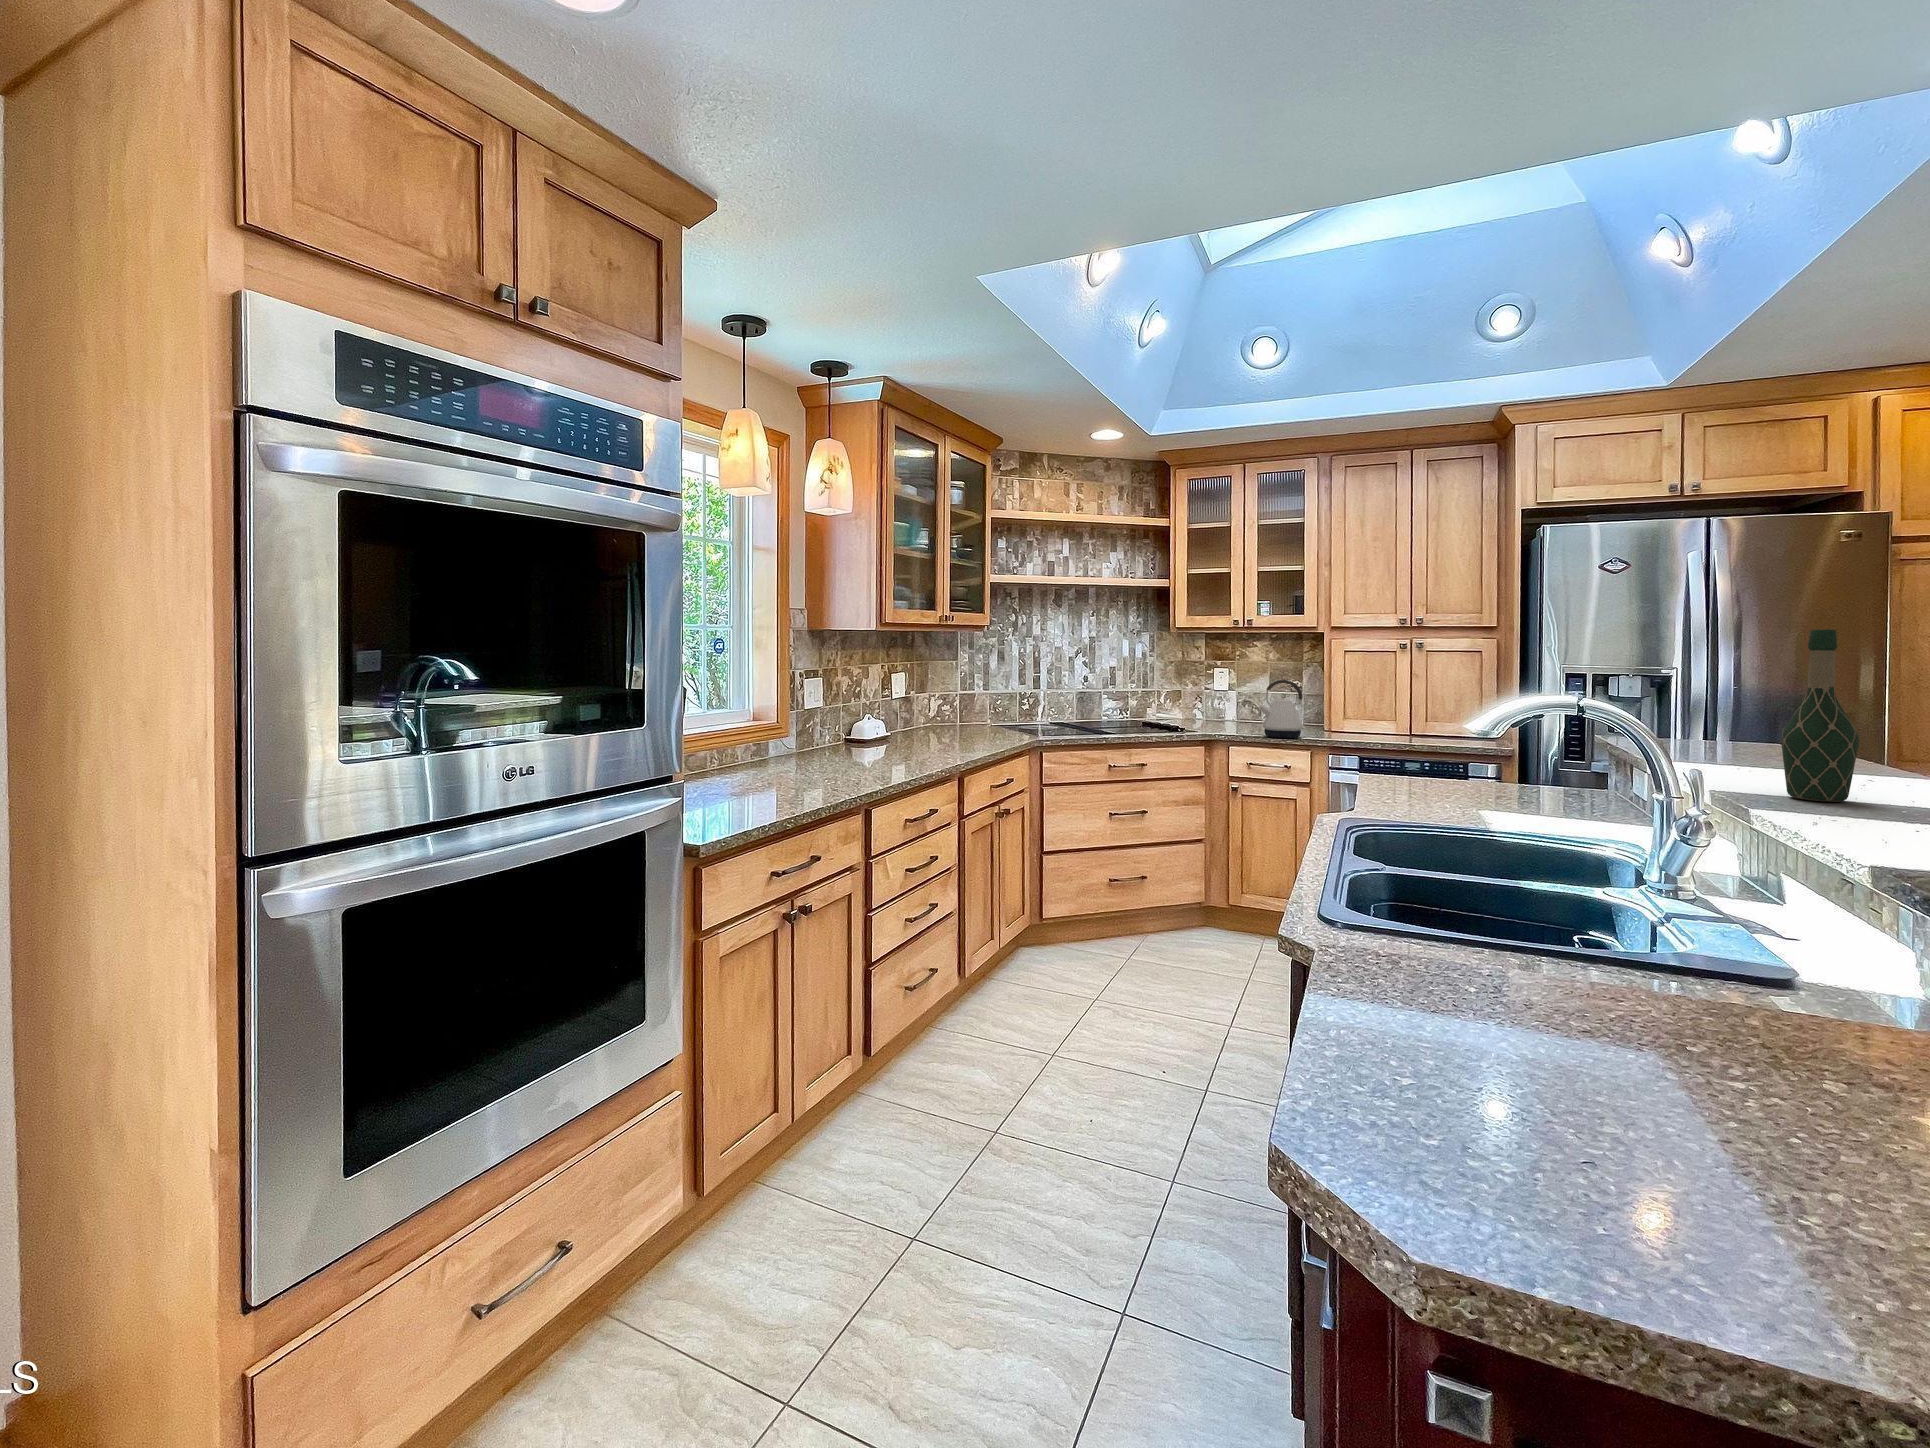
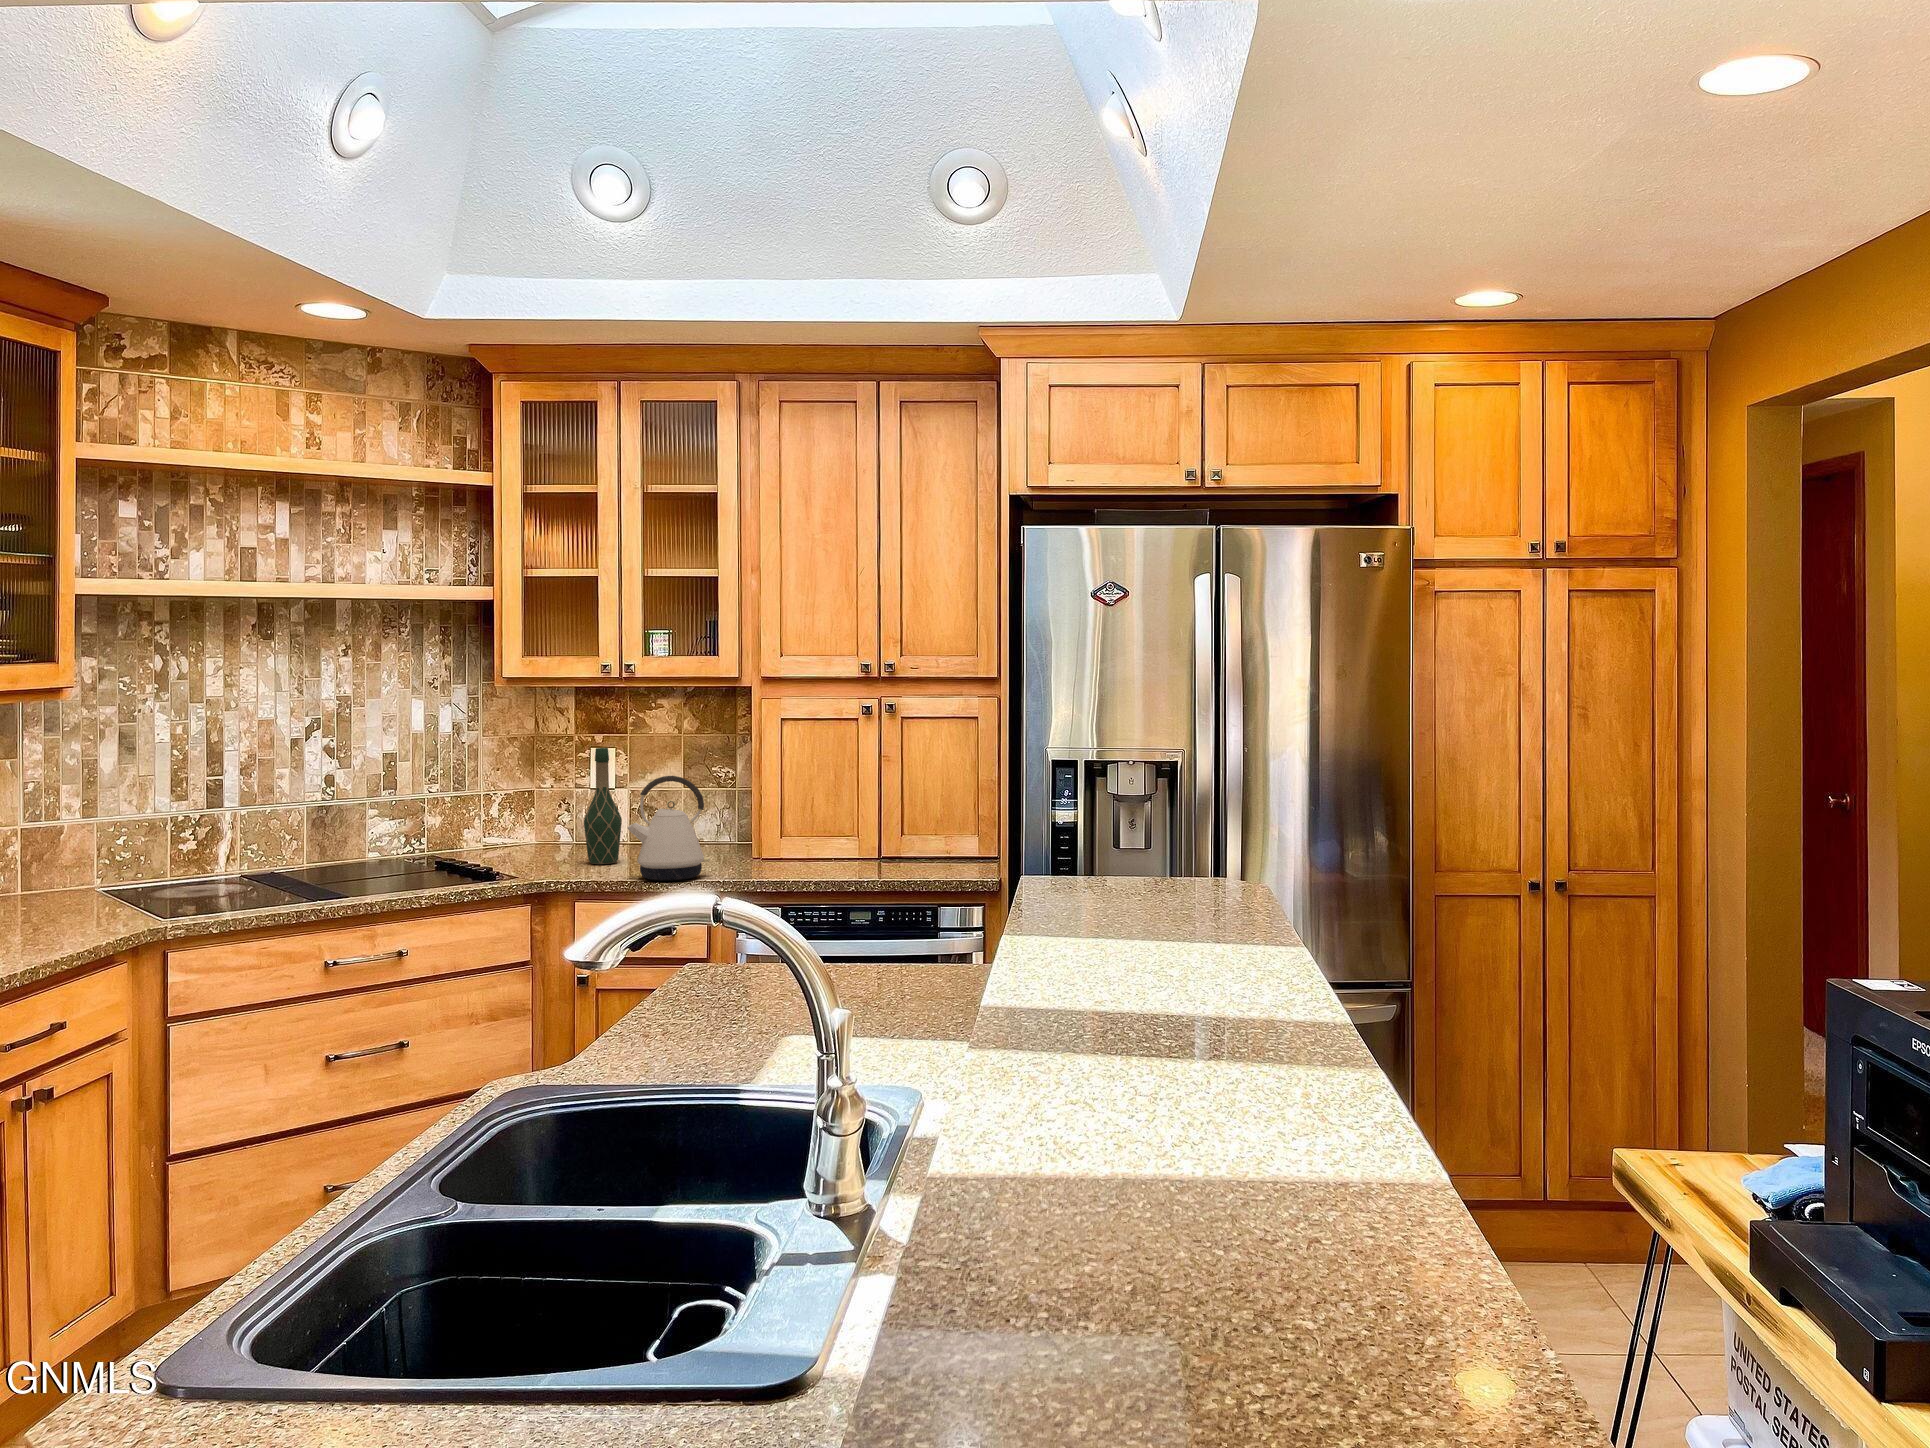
wine bottle: present [1781,629,1859,802] -> present [584,748,622,864]

